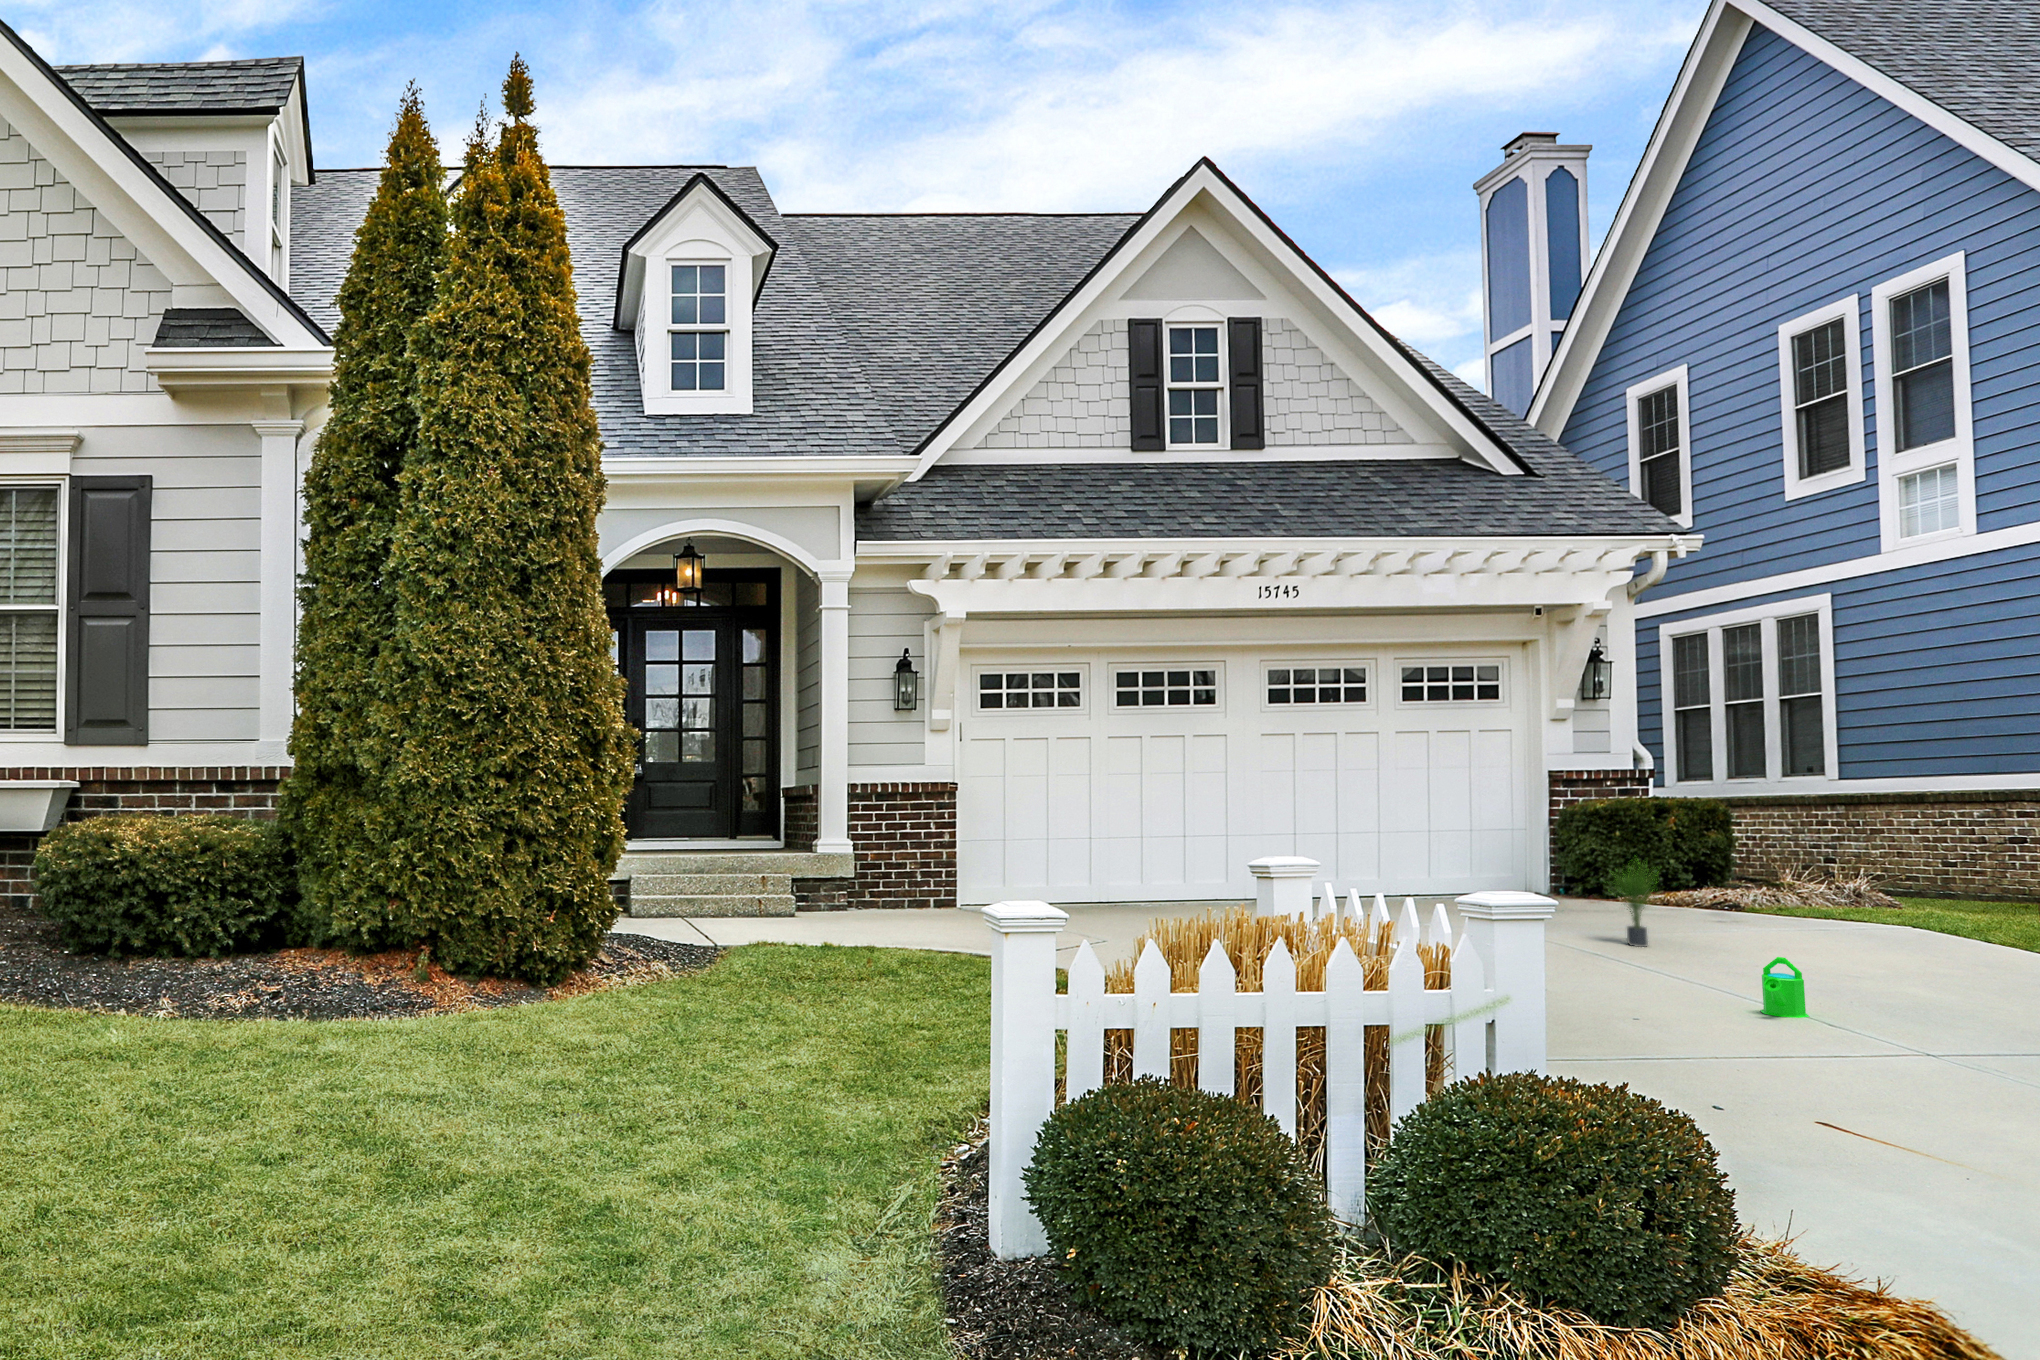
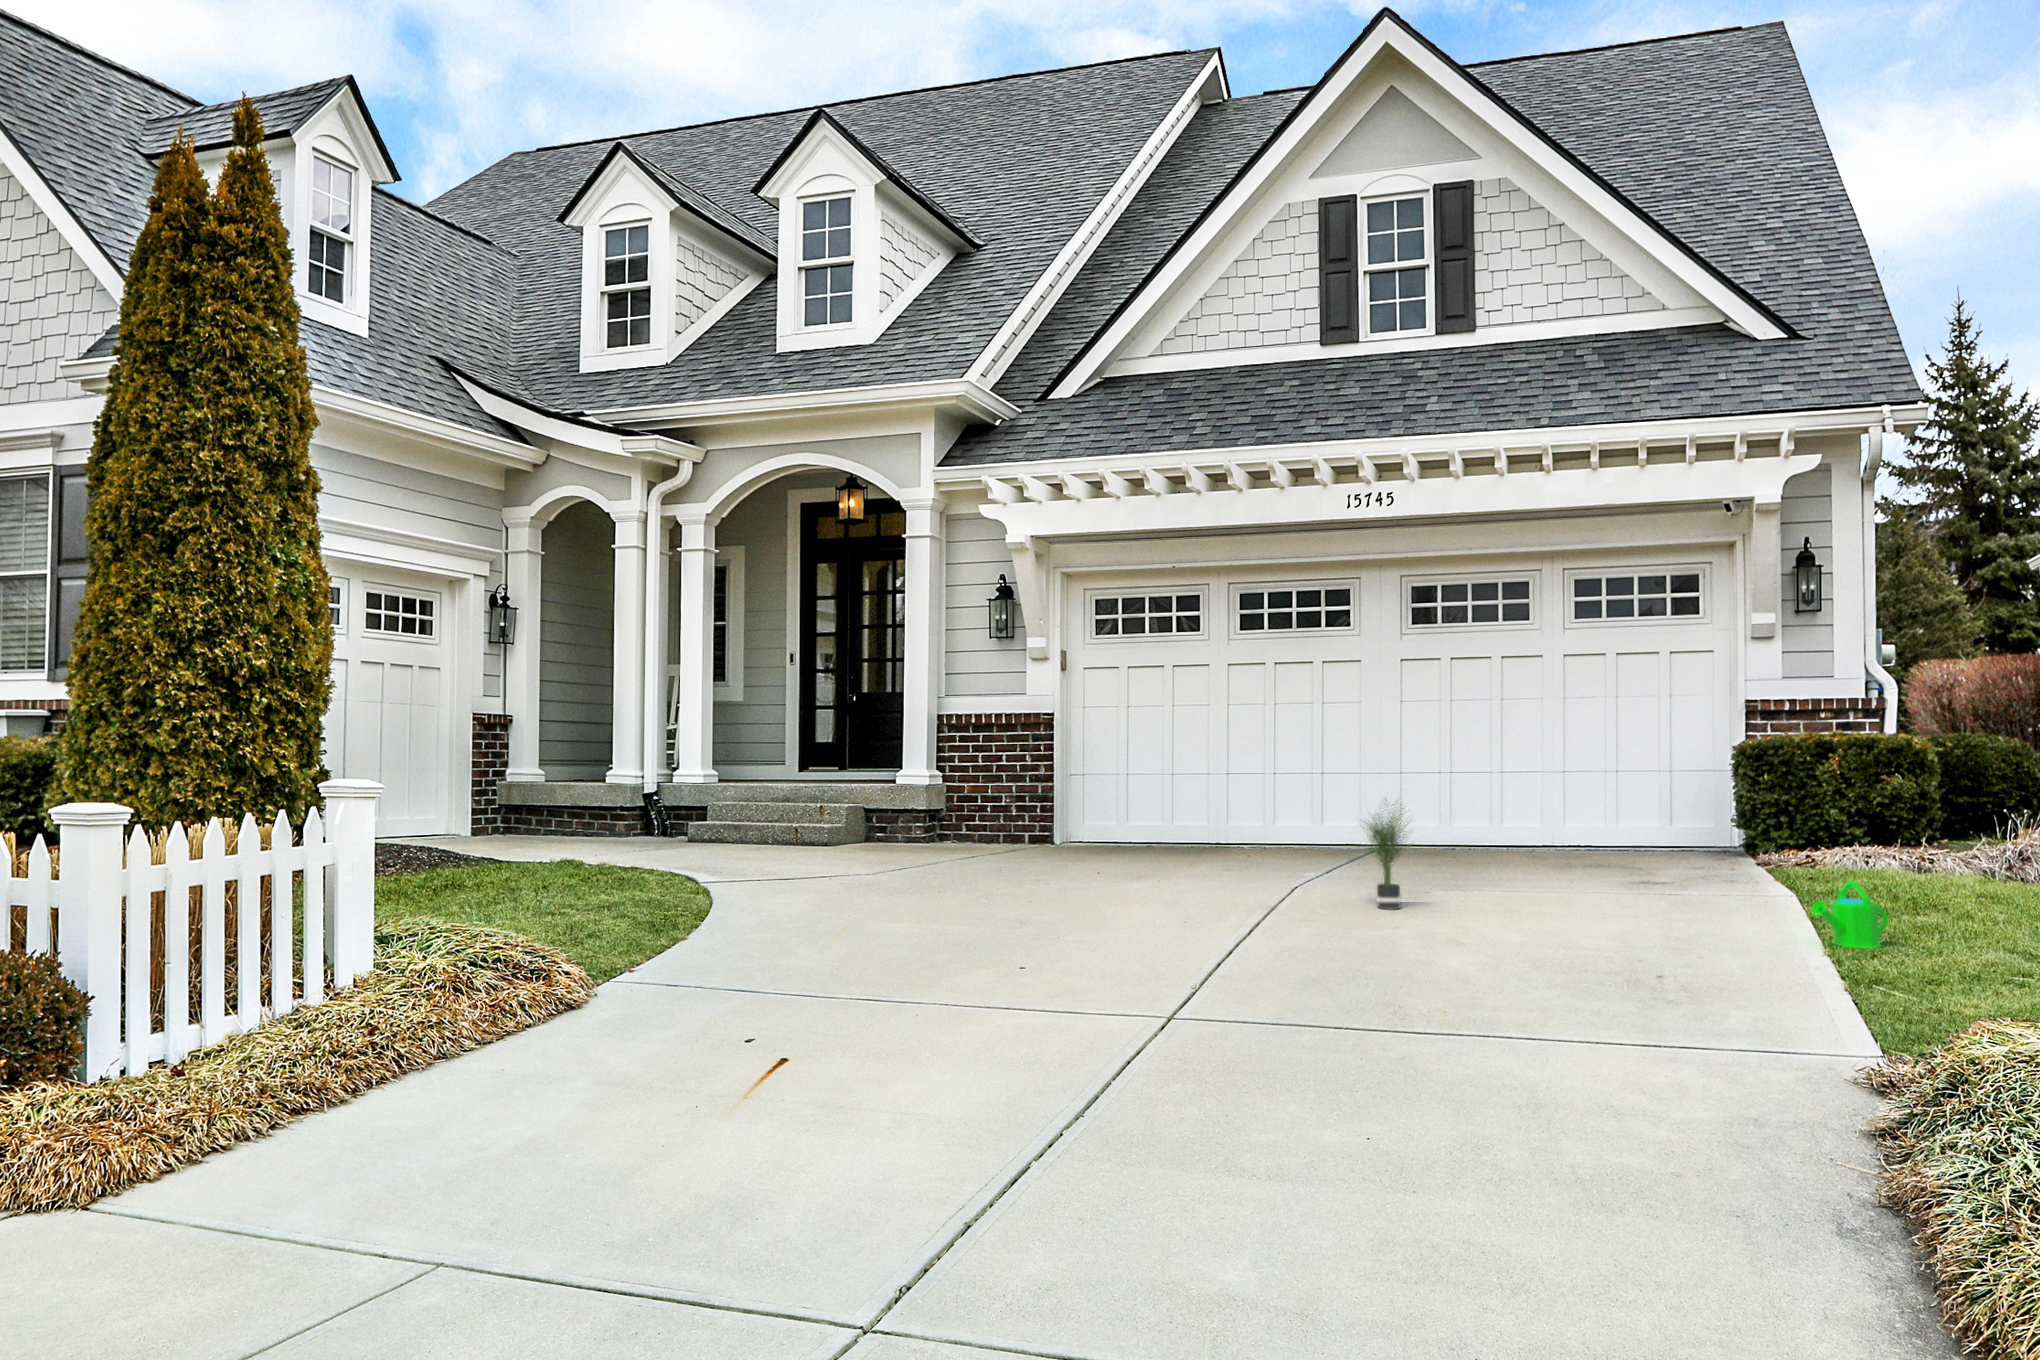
watering can: present [1761,957,1809,1018] -> present [1811,880,1889,948]

